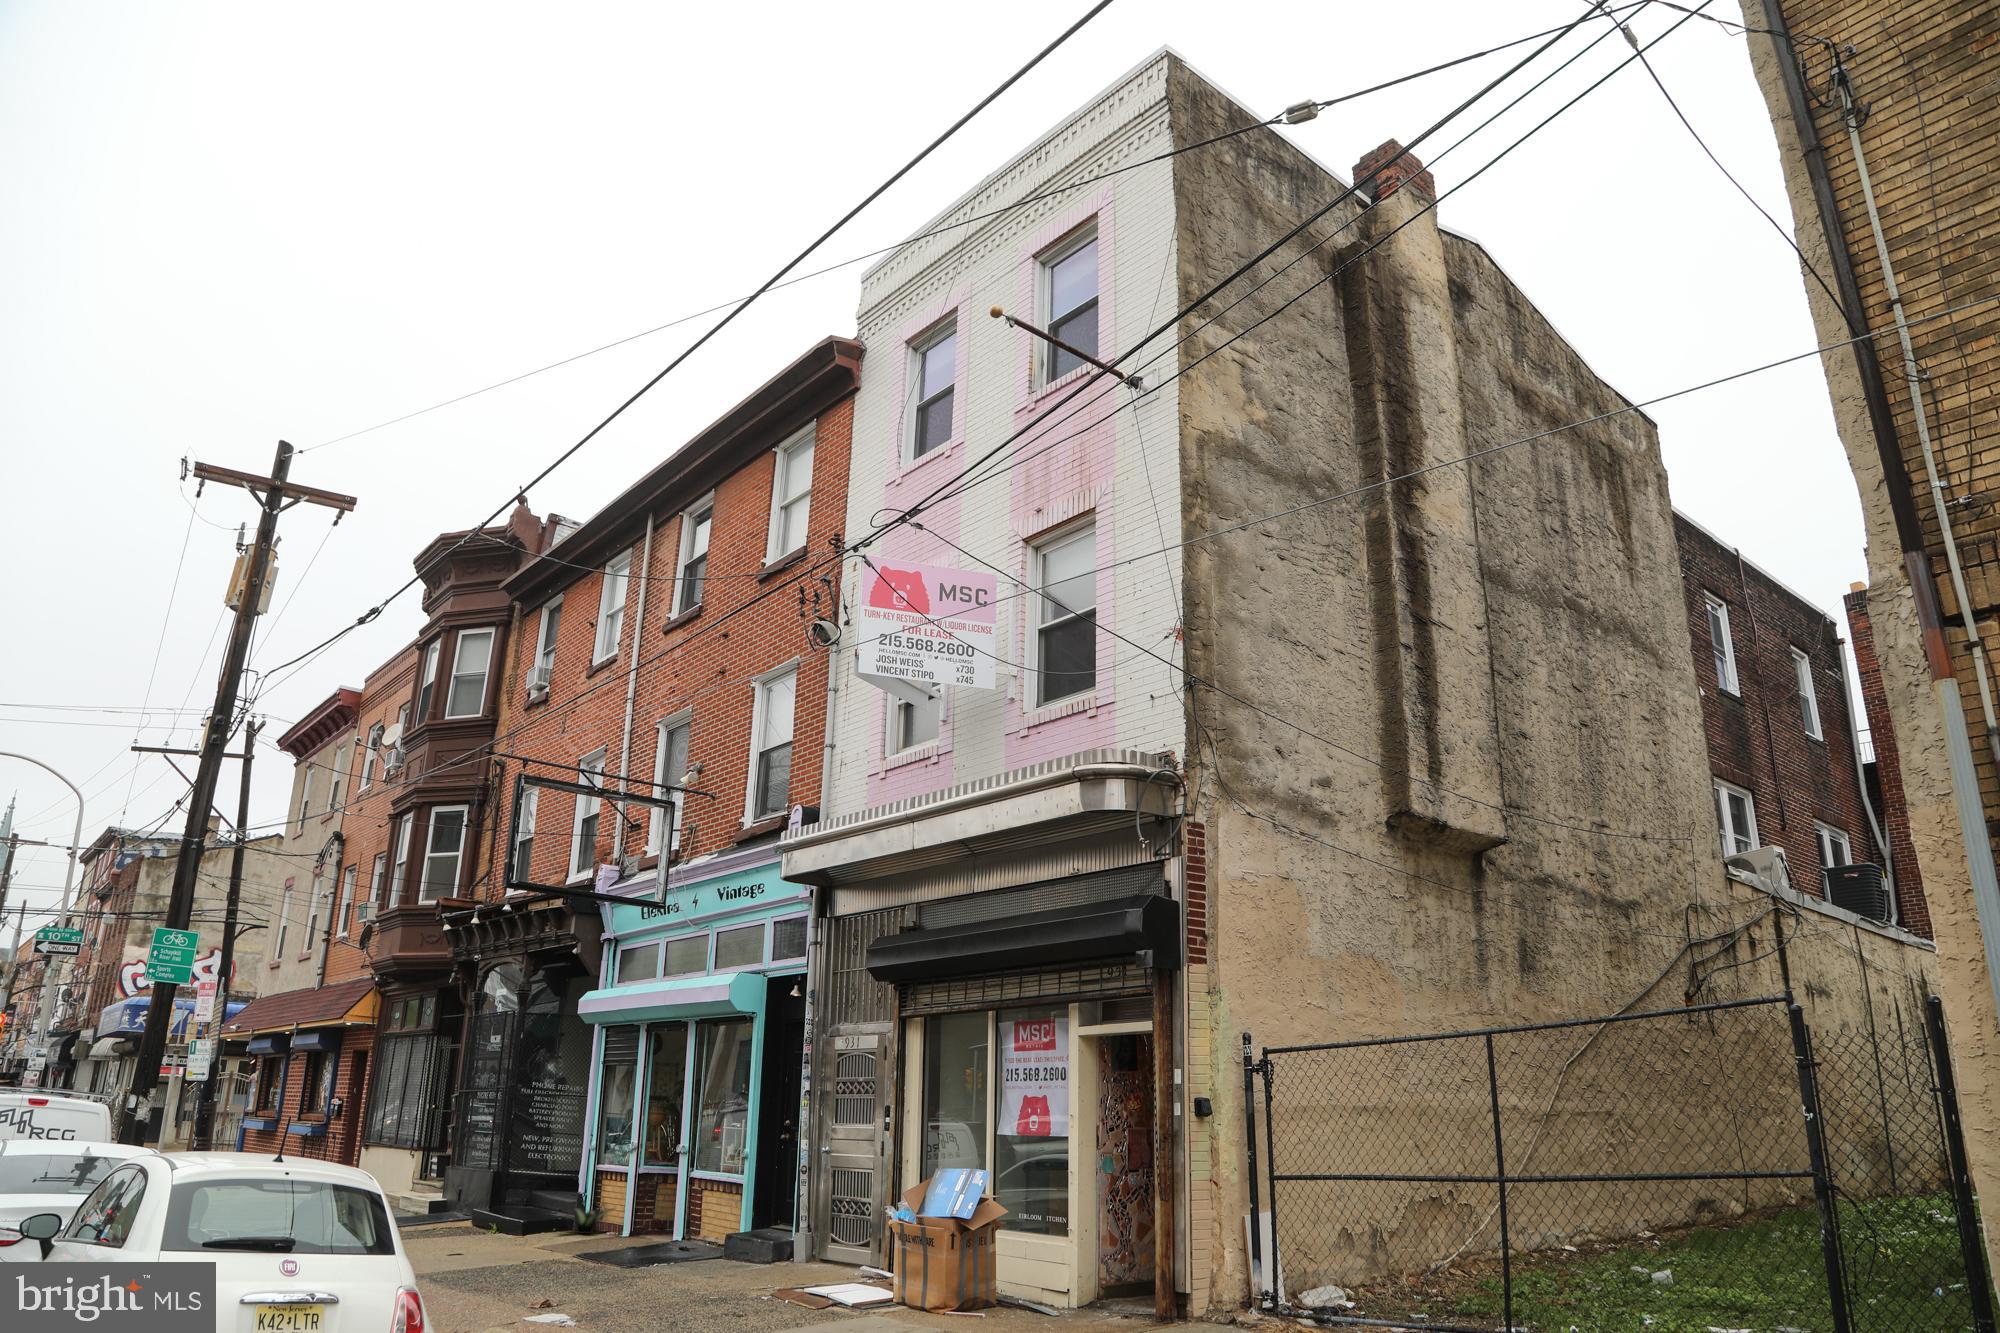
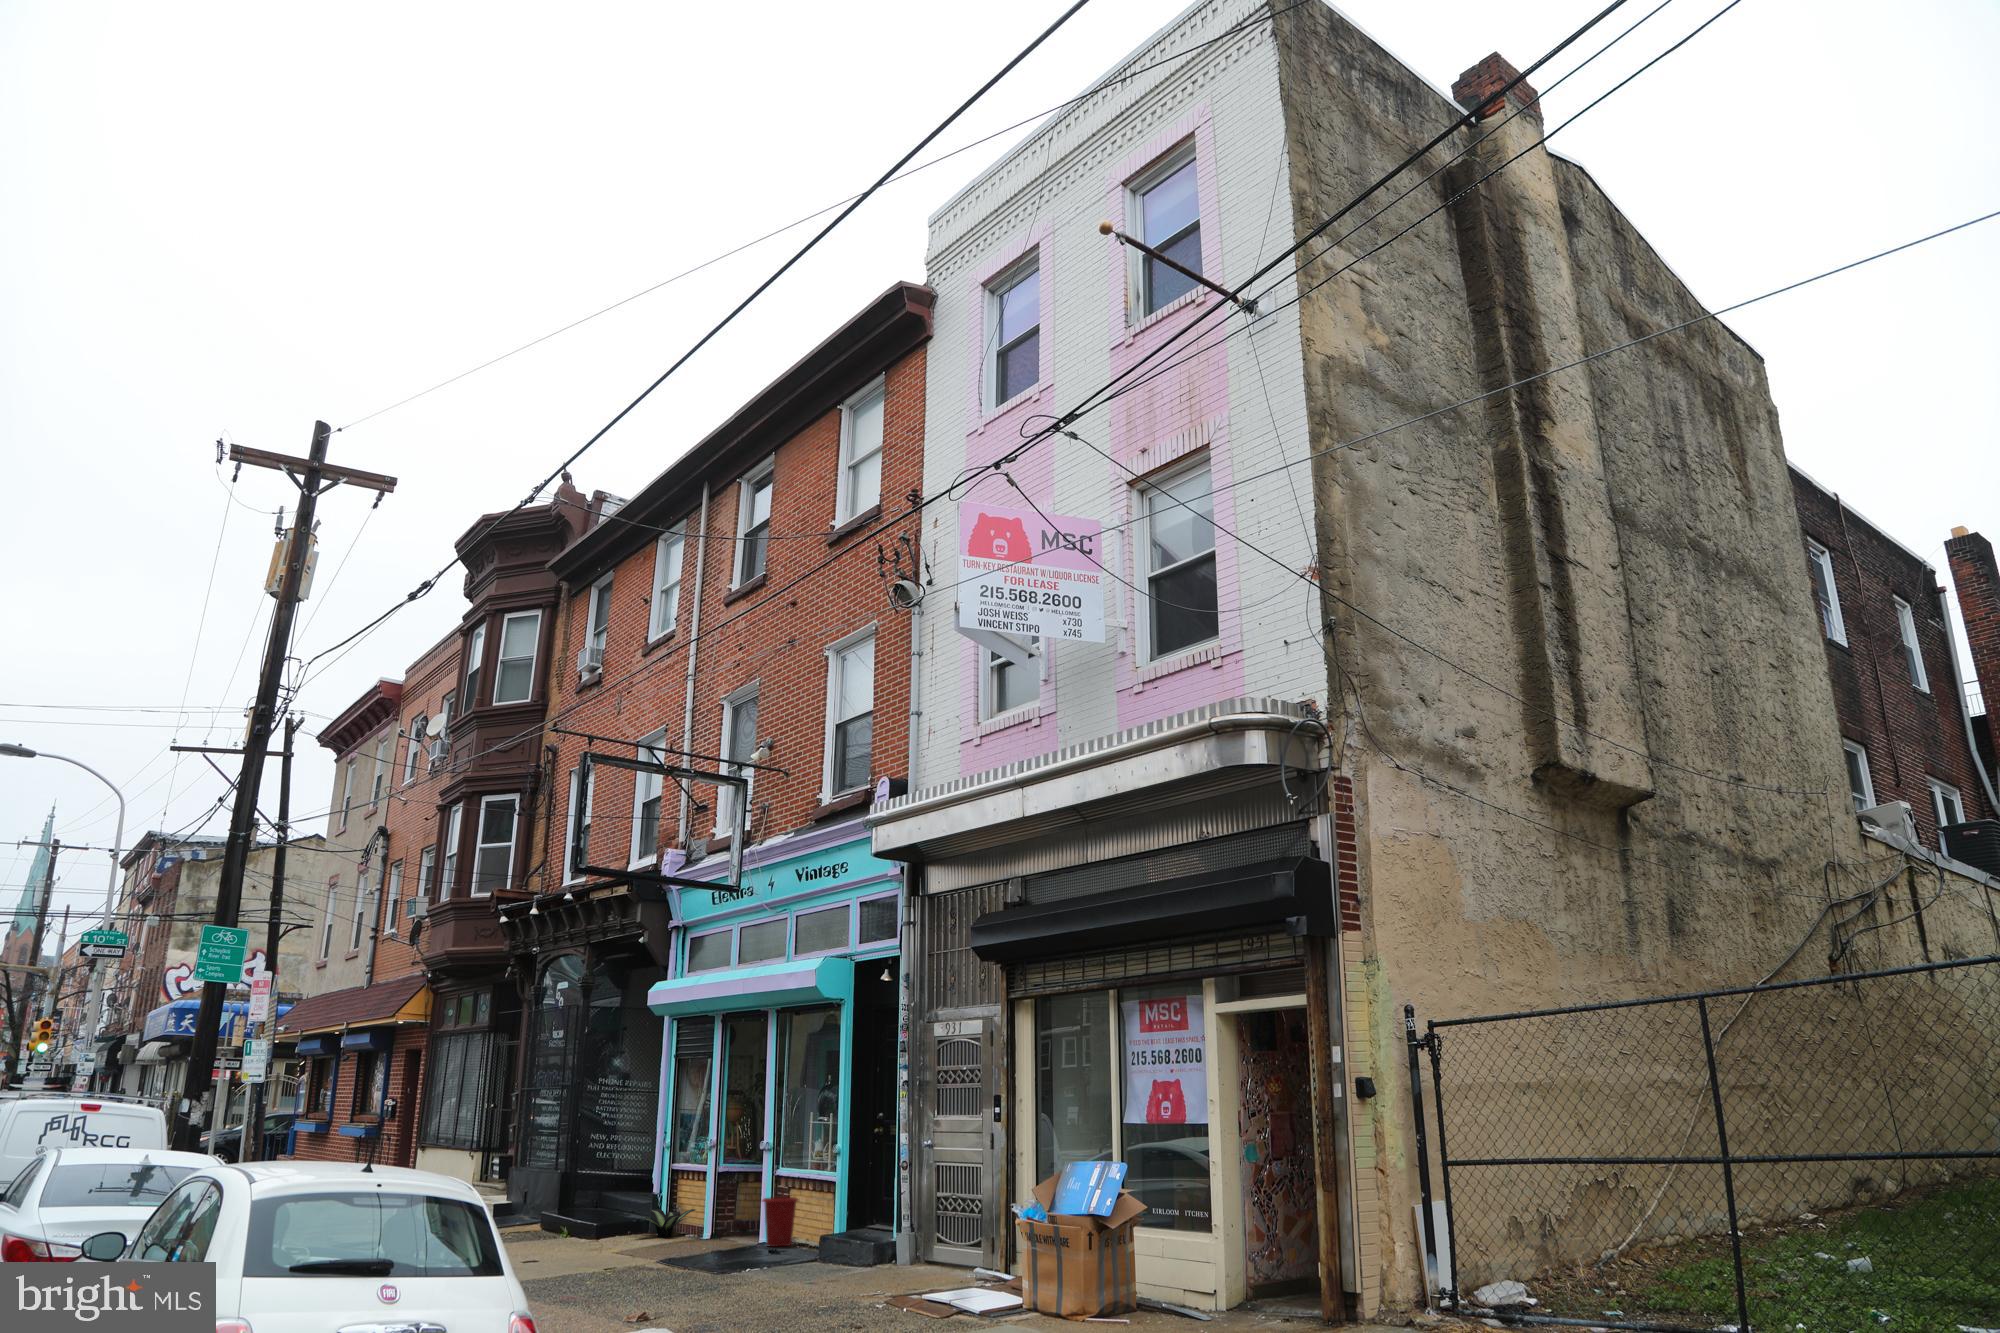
waste bin: none [674,1198,710,1244] -> present [762,1197,798,1246]

